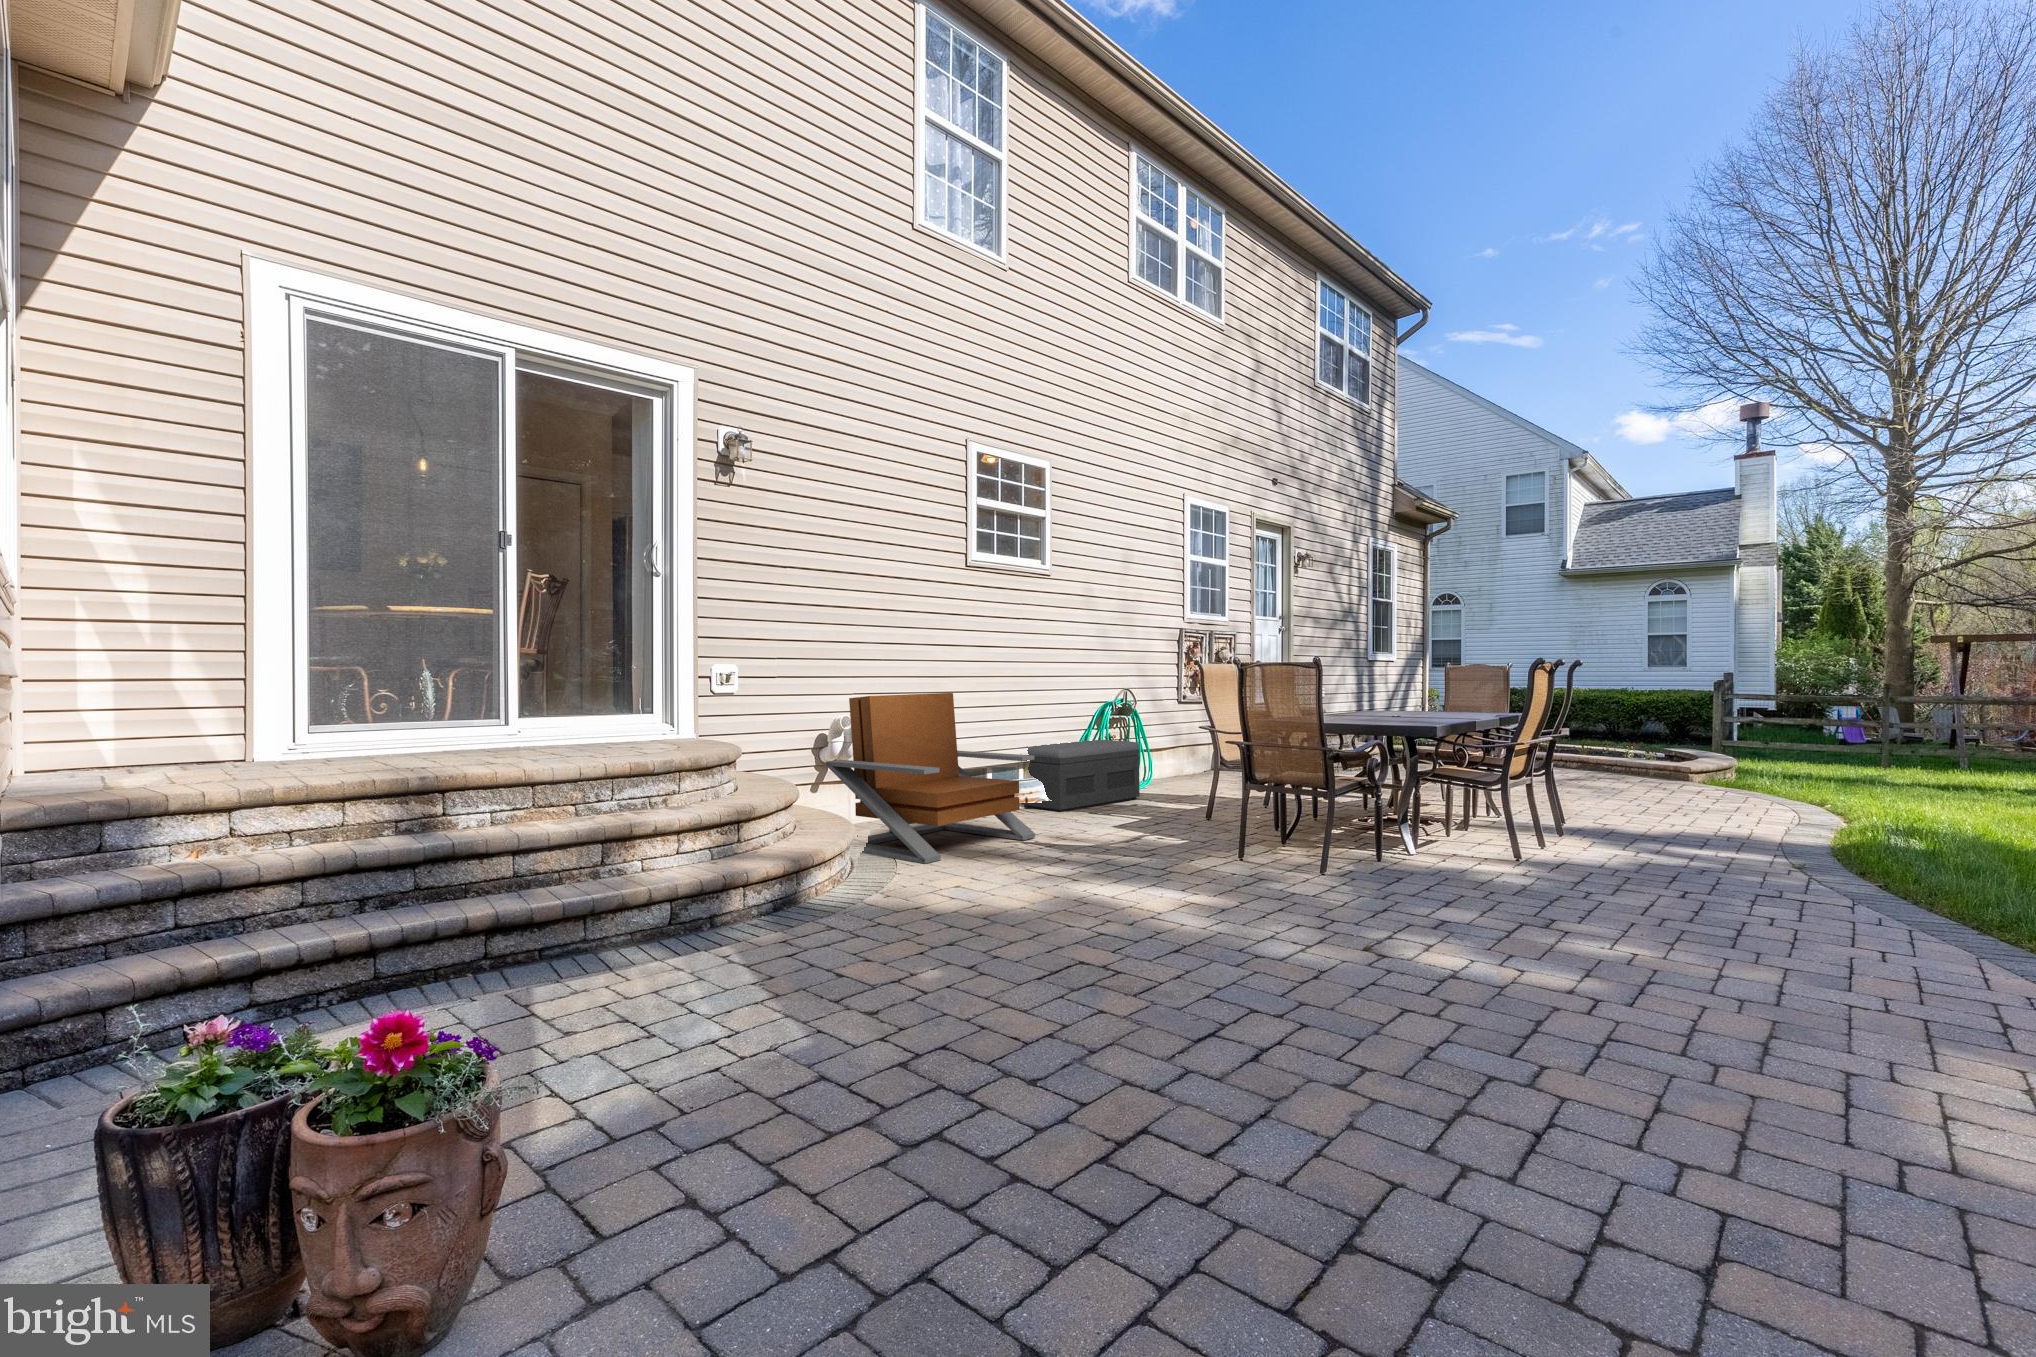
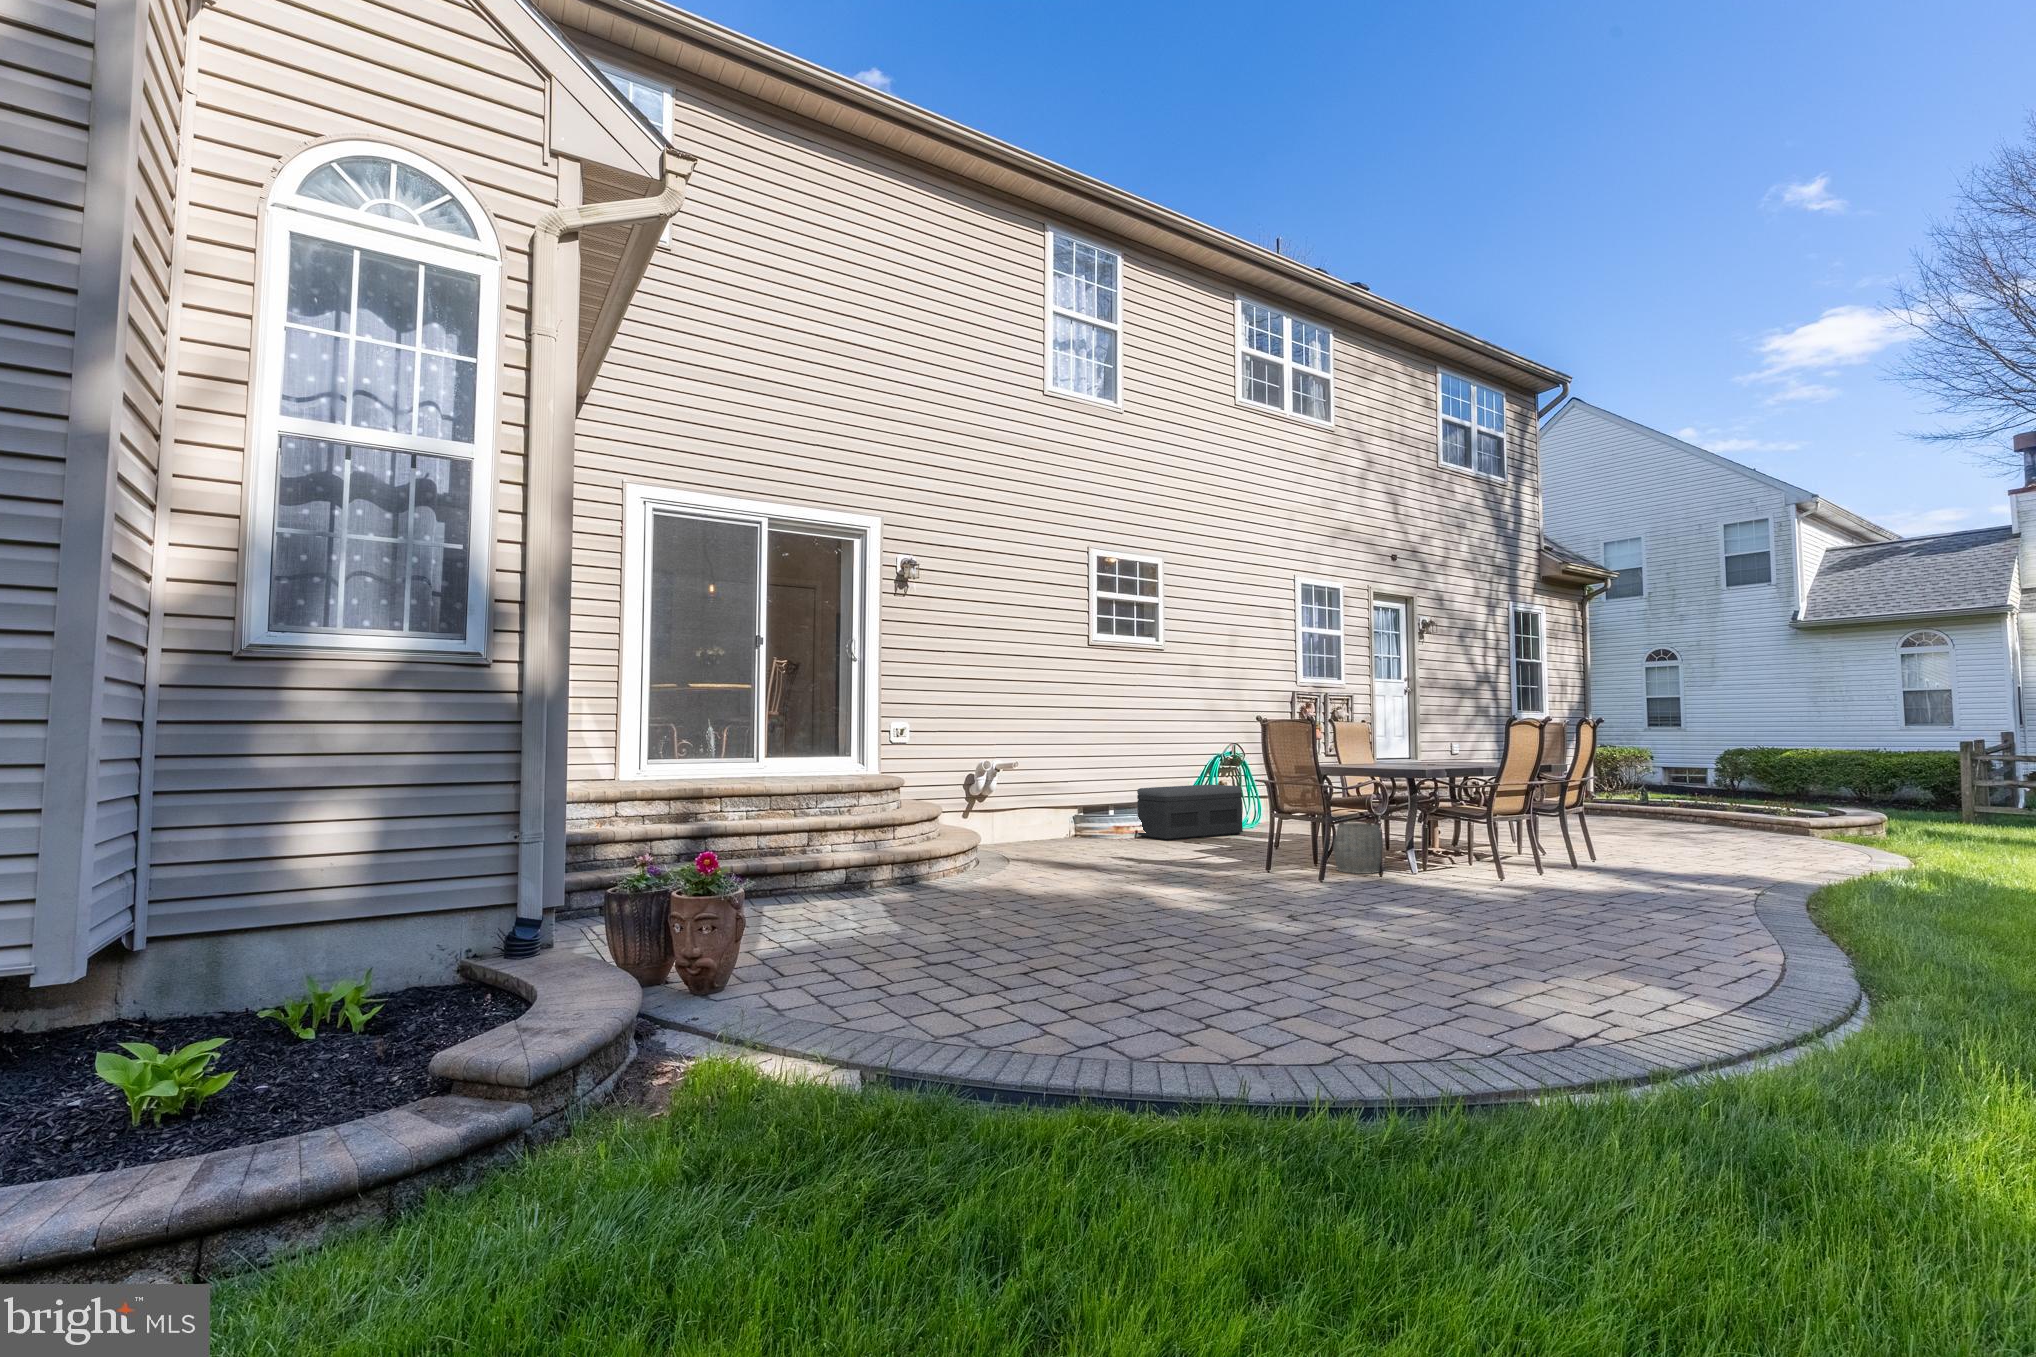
lounge chair: present [826,693,1035,864] -> none [970,743,1128,865]
woven basket: none [1308,793,1369,859] -> present [1333,823,1382,874]

